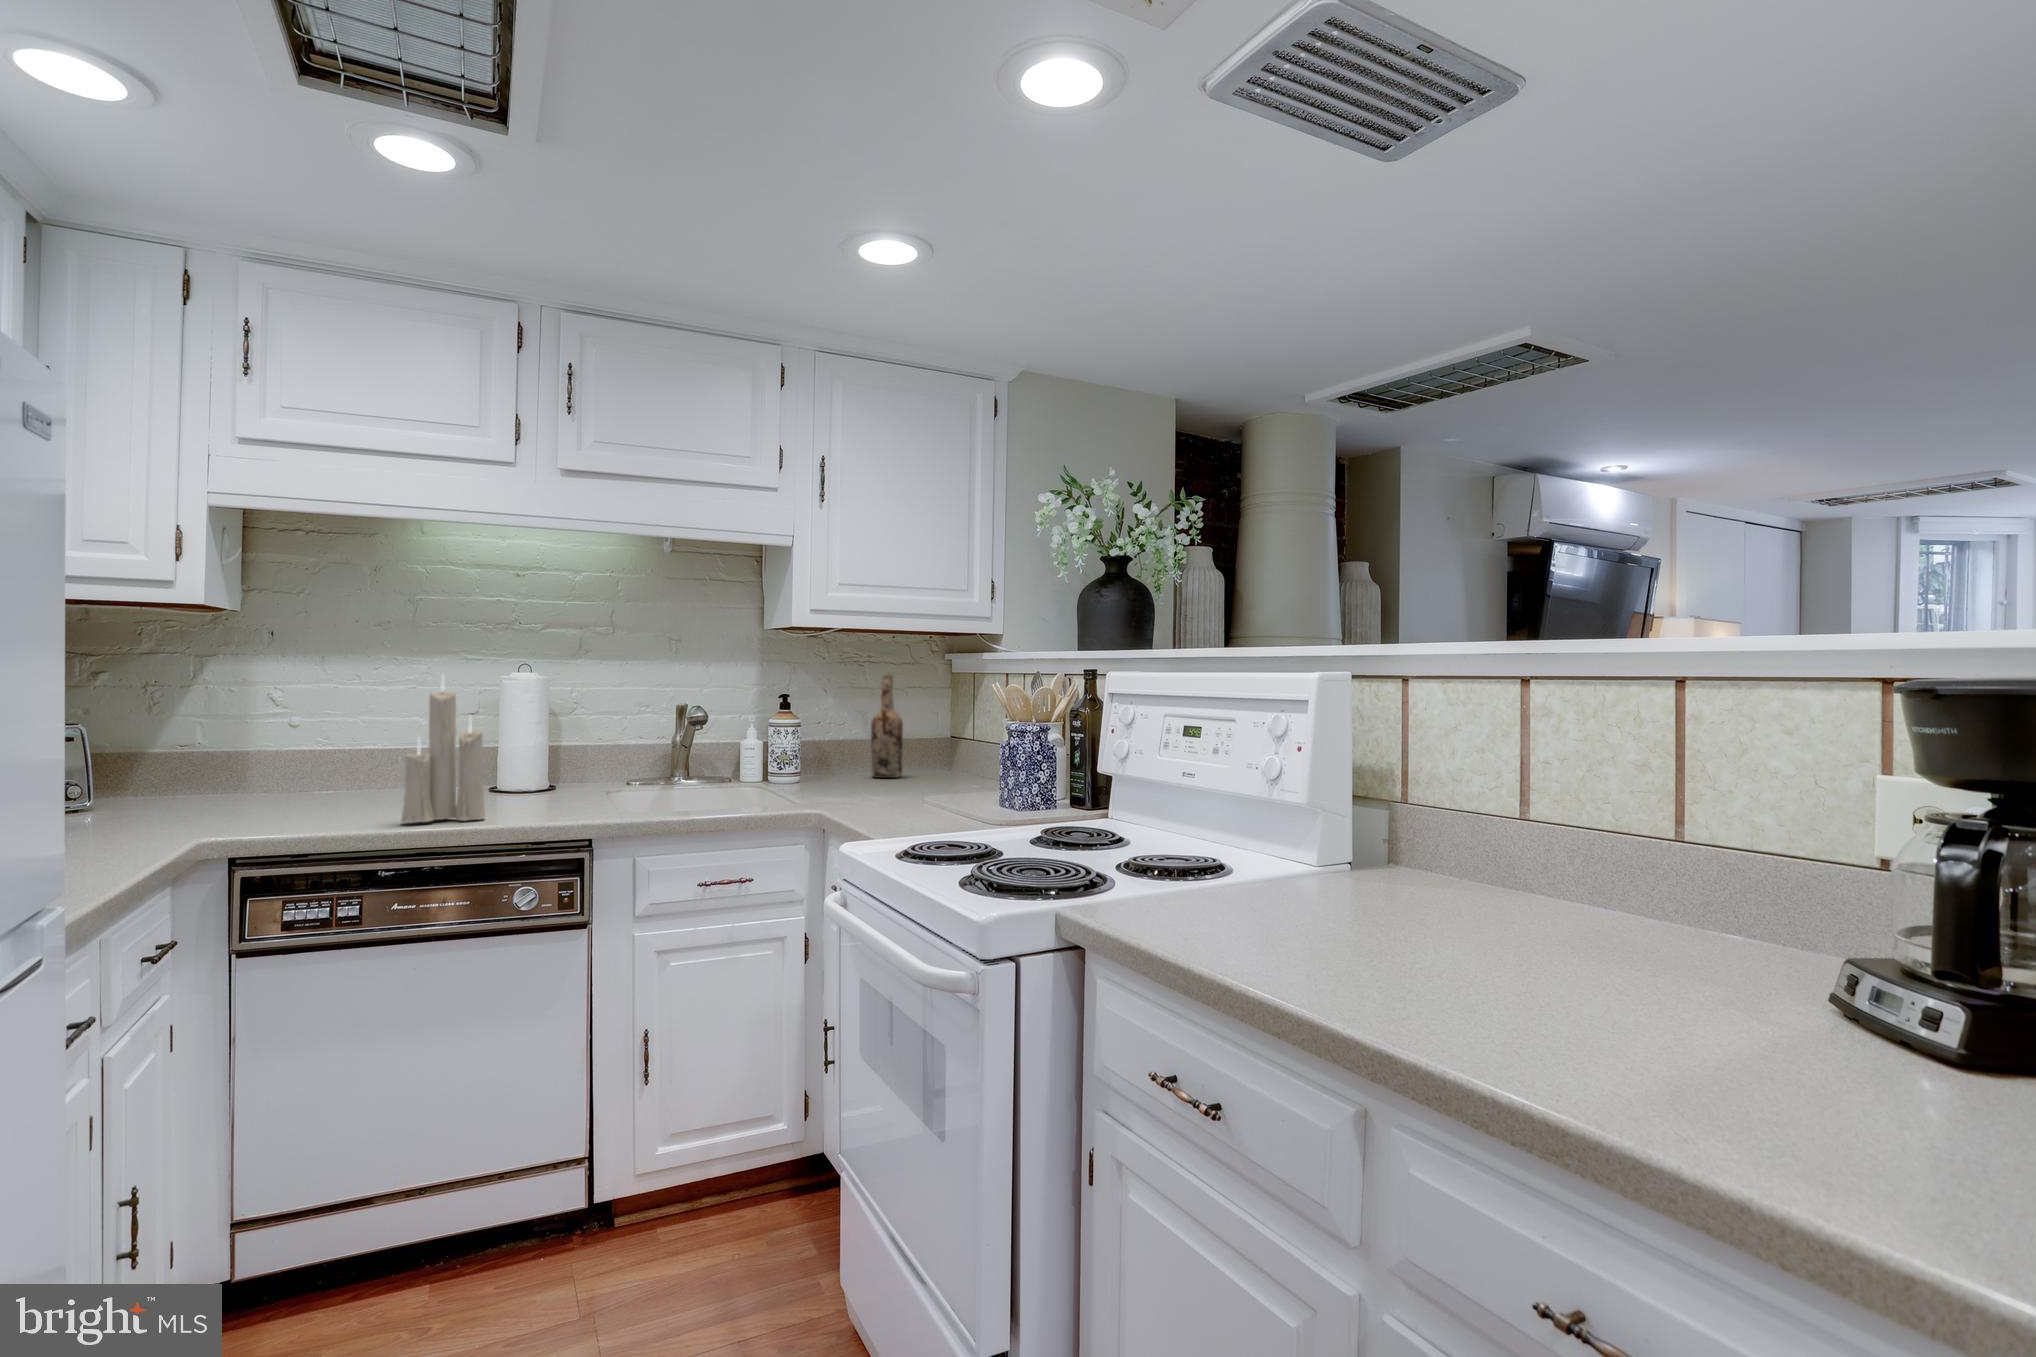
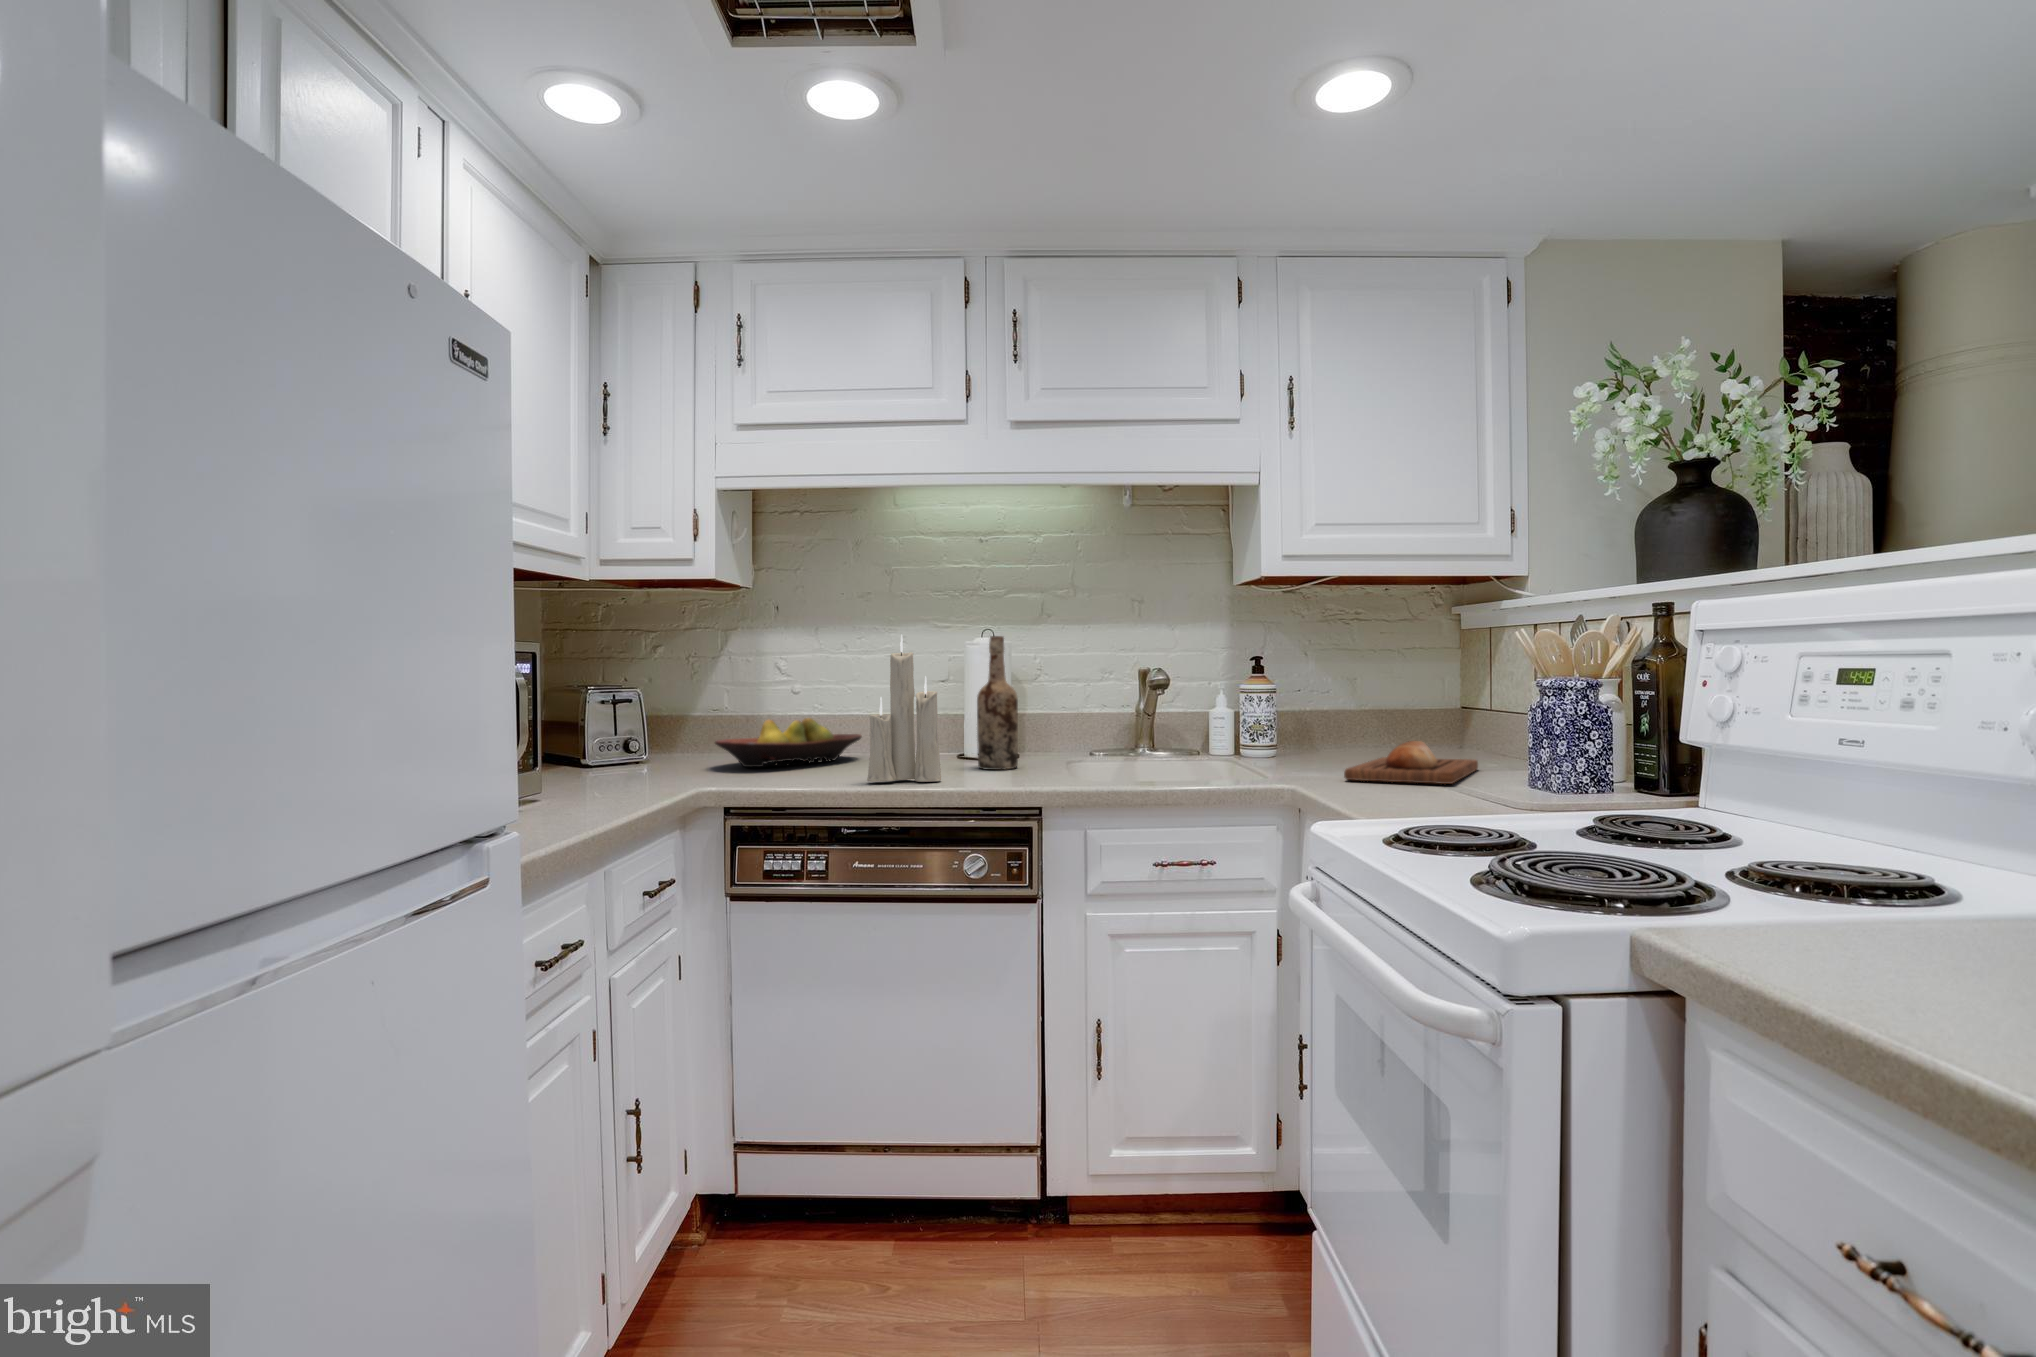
wine bottle: present [871,675,903,778] -> present [977,636,1018,770]
fruit bowl: none [192,754,379,811] -> present [715,718,862,767]
bread loaf: none [865,768,967,804] -> present [1344,741,1478,784]

